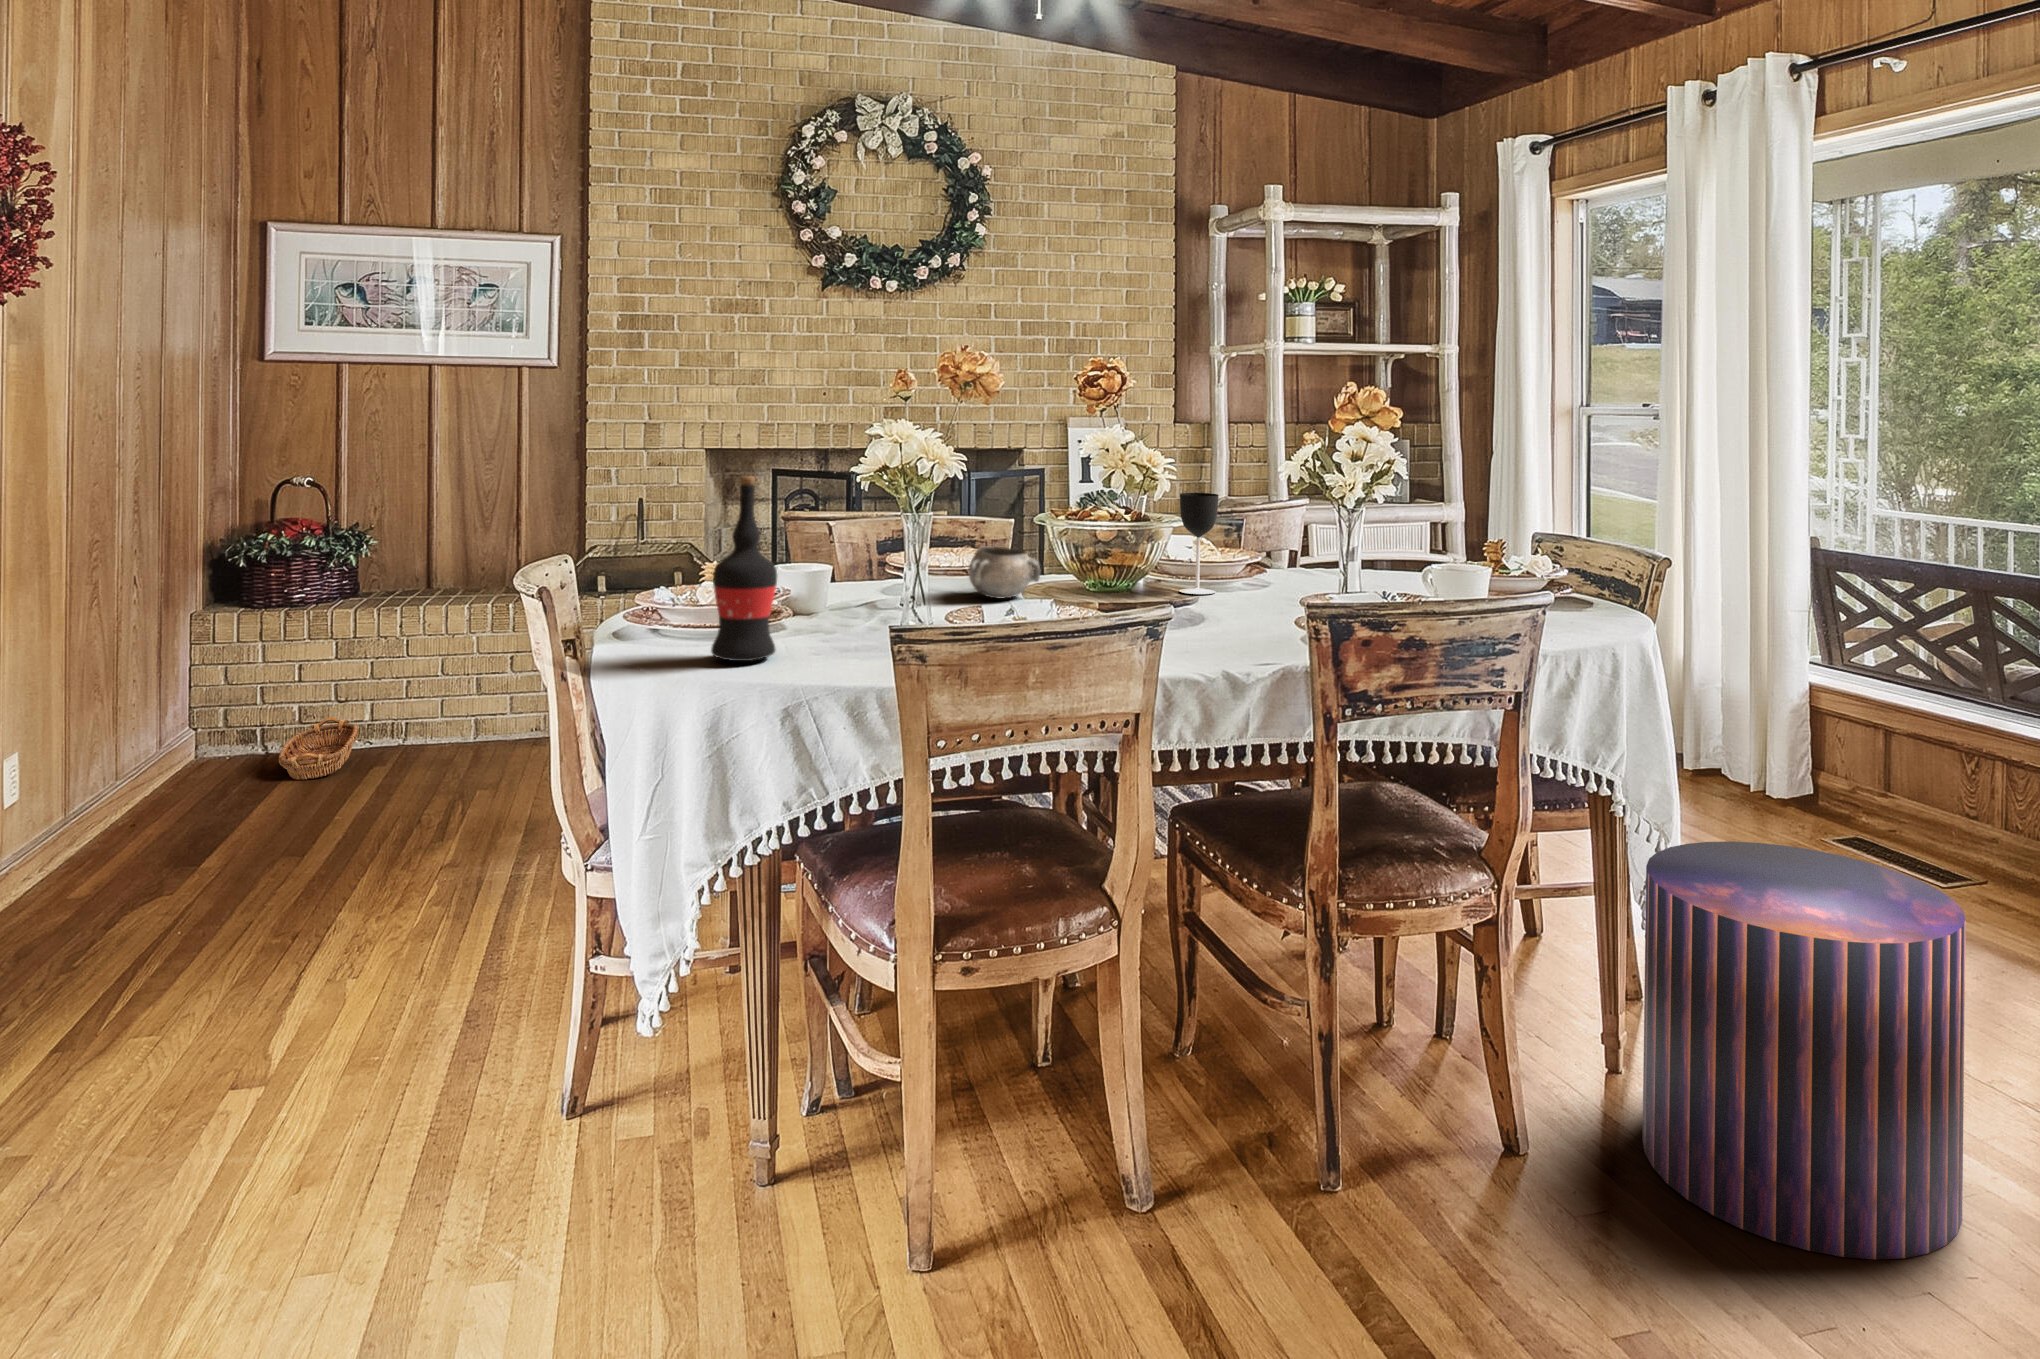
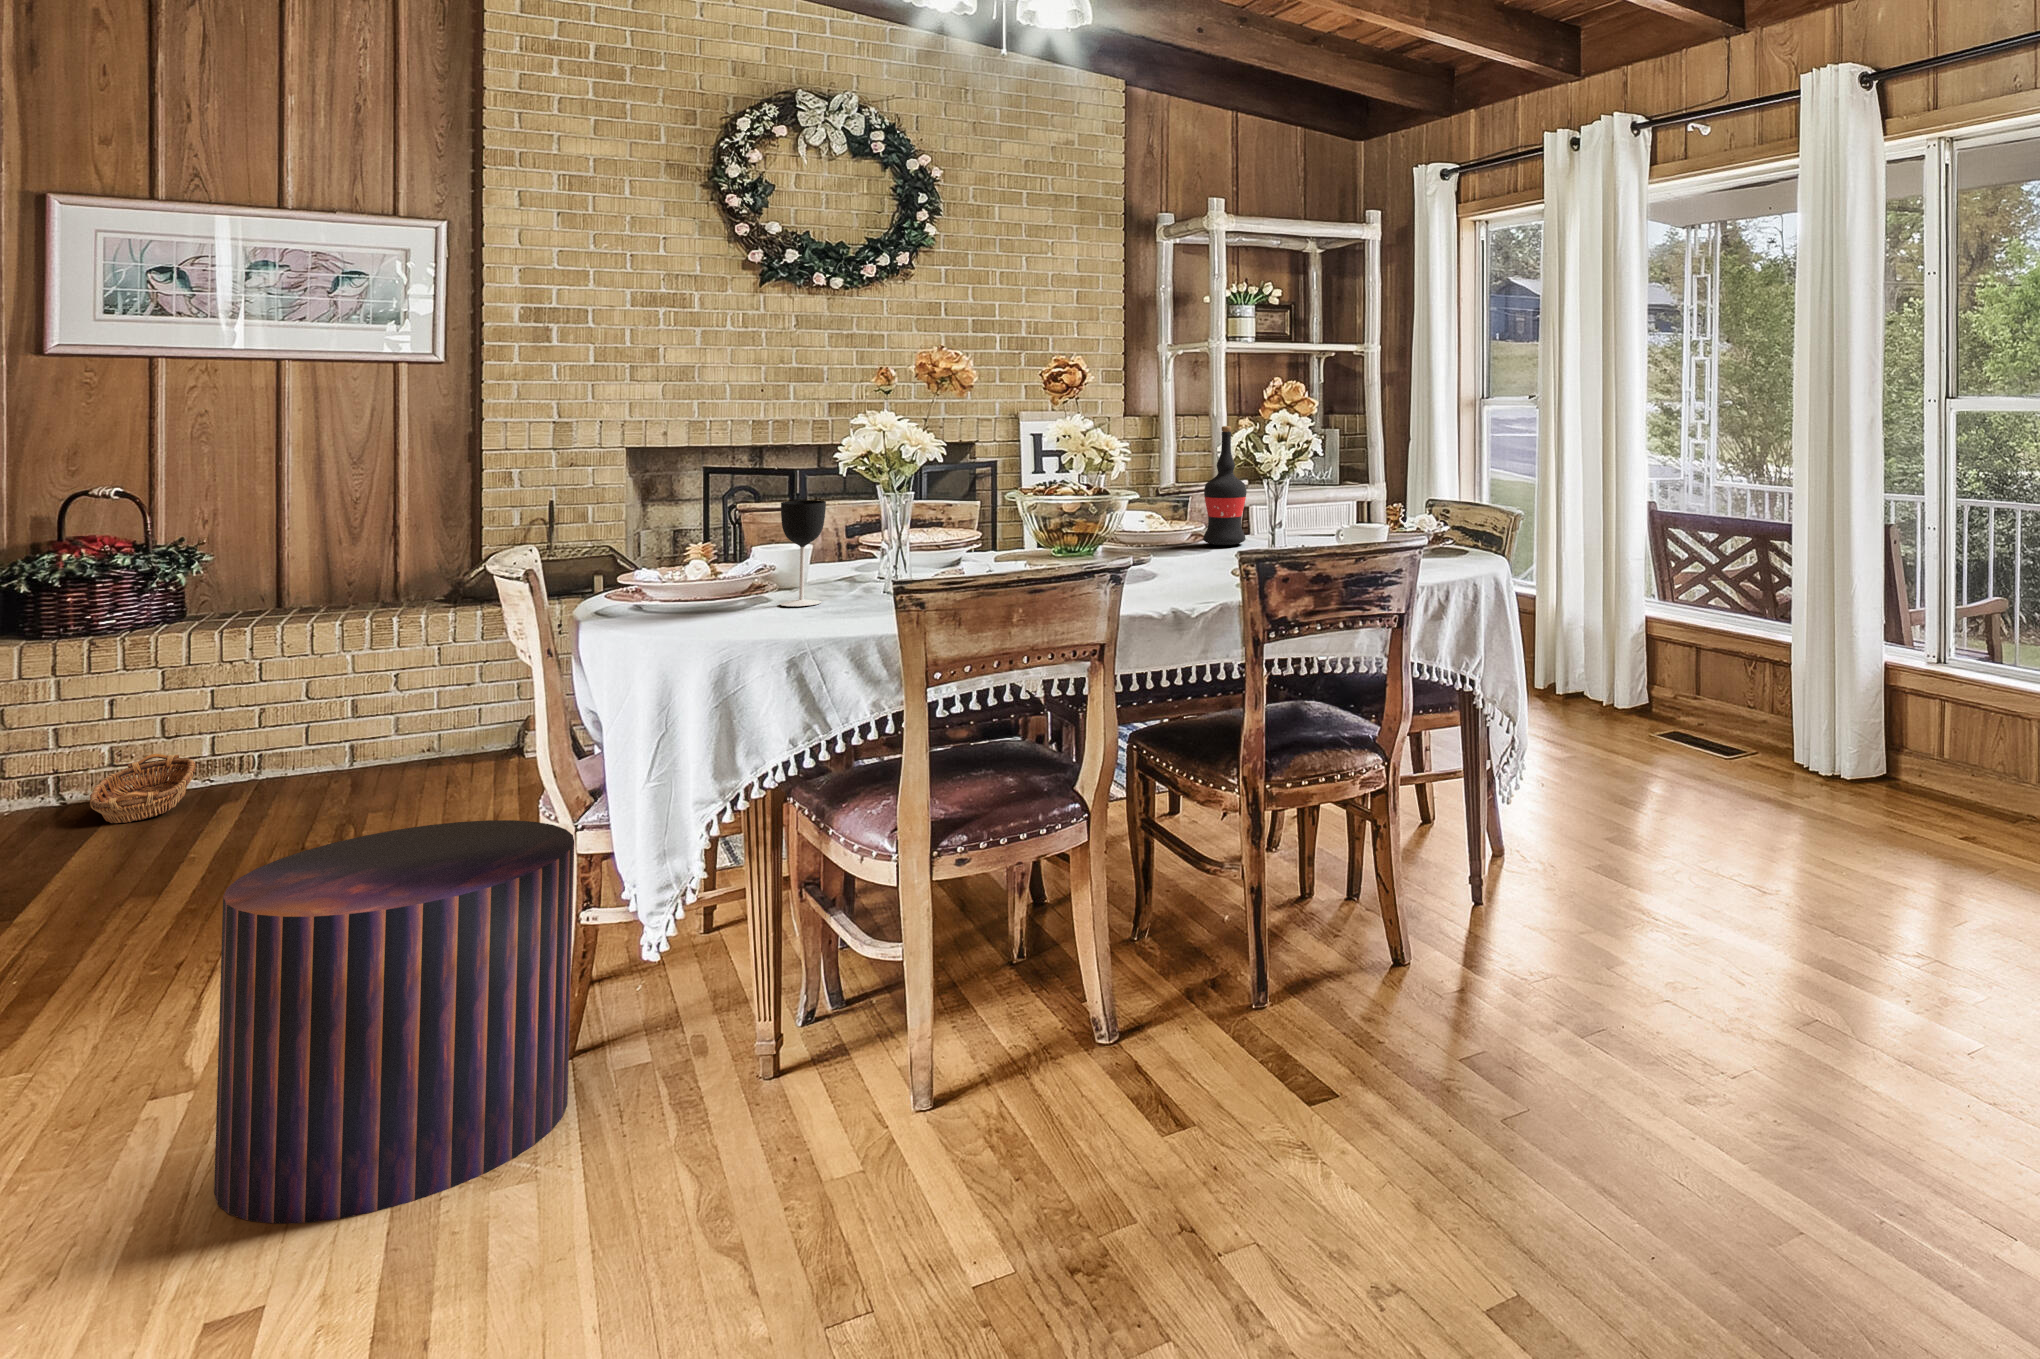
wine bottle: present [711,476,777,661] -> present [1203,426,1247,545]
wine glass: present [1179,493,1218,594] -> present [780,500,826,606]
decorative bowl: present [968,546,1040,598] -> none [944,521,1012,566]
pouf: present [1642,841,1966,1260] -> present [214,820,574,1224]

